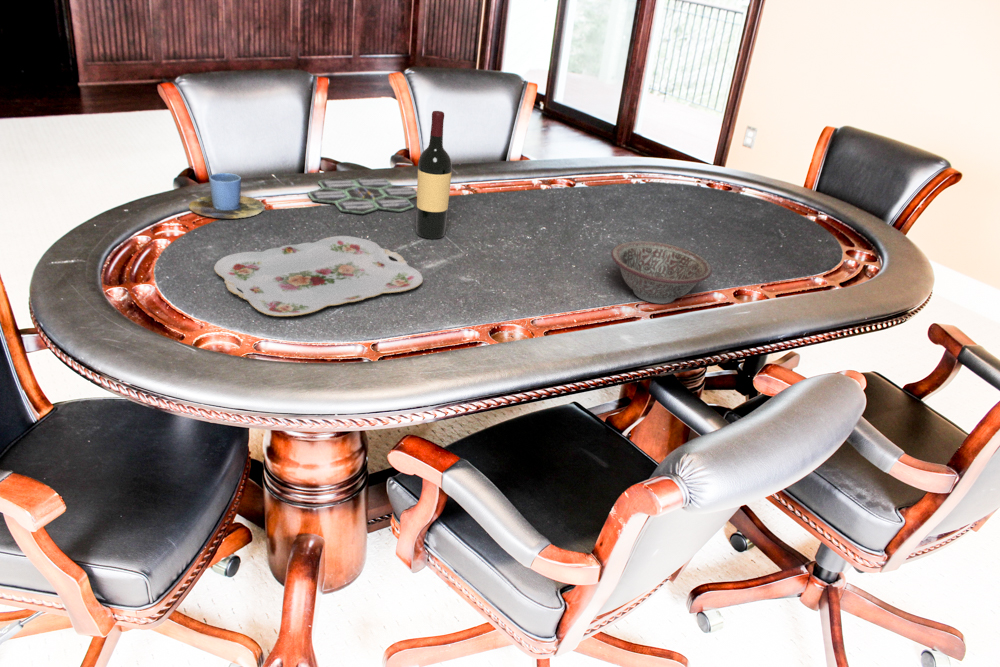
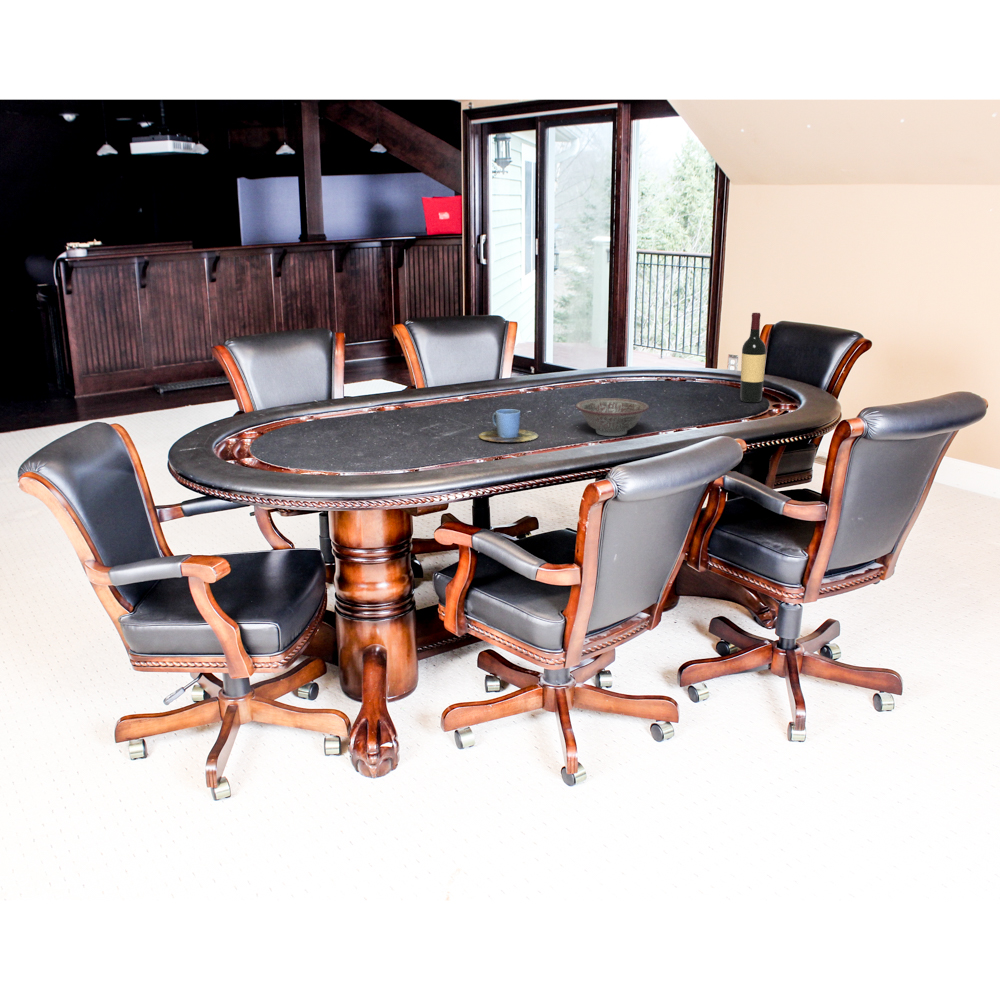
wine bottle: present [416,111,452,239] -> present [740,313,766,402]
cup: present [189,173,265,218] -> present [479,409,538,442]
board game: present [307,176,417,215] -> none [344,395,430,415]
serving tray: present [214,236,423,316] -> none [295,423,442,460]

